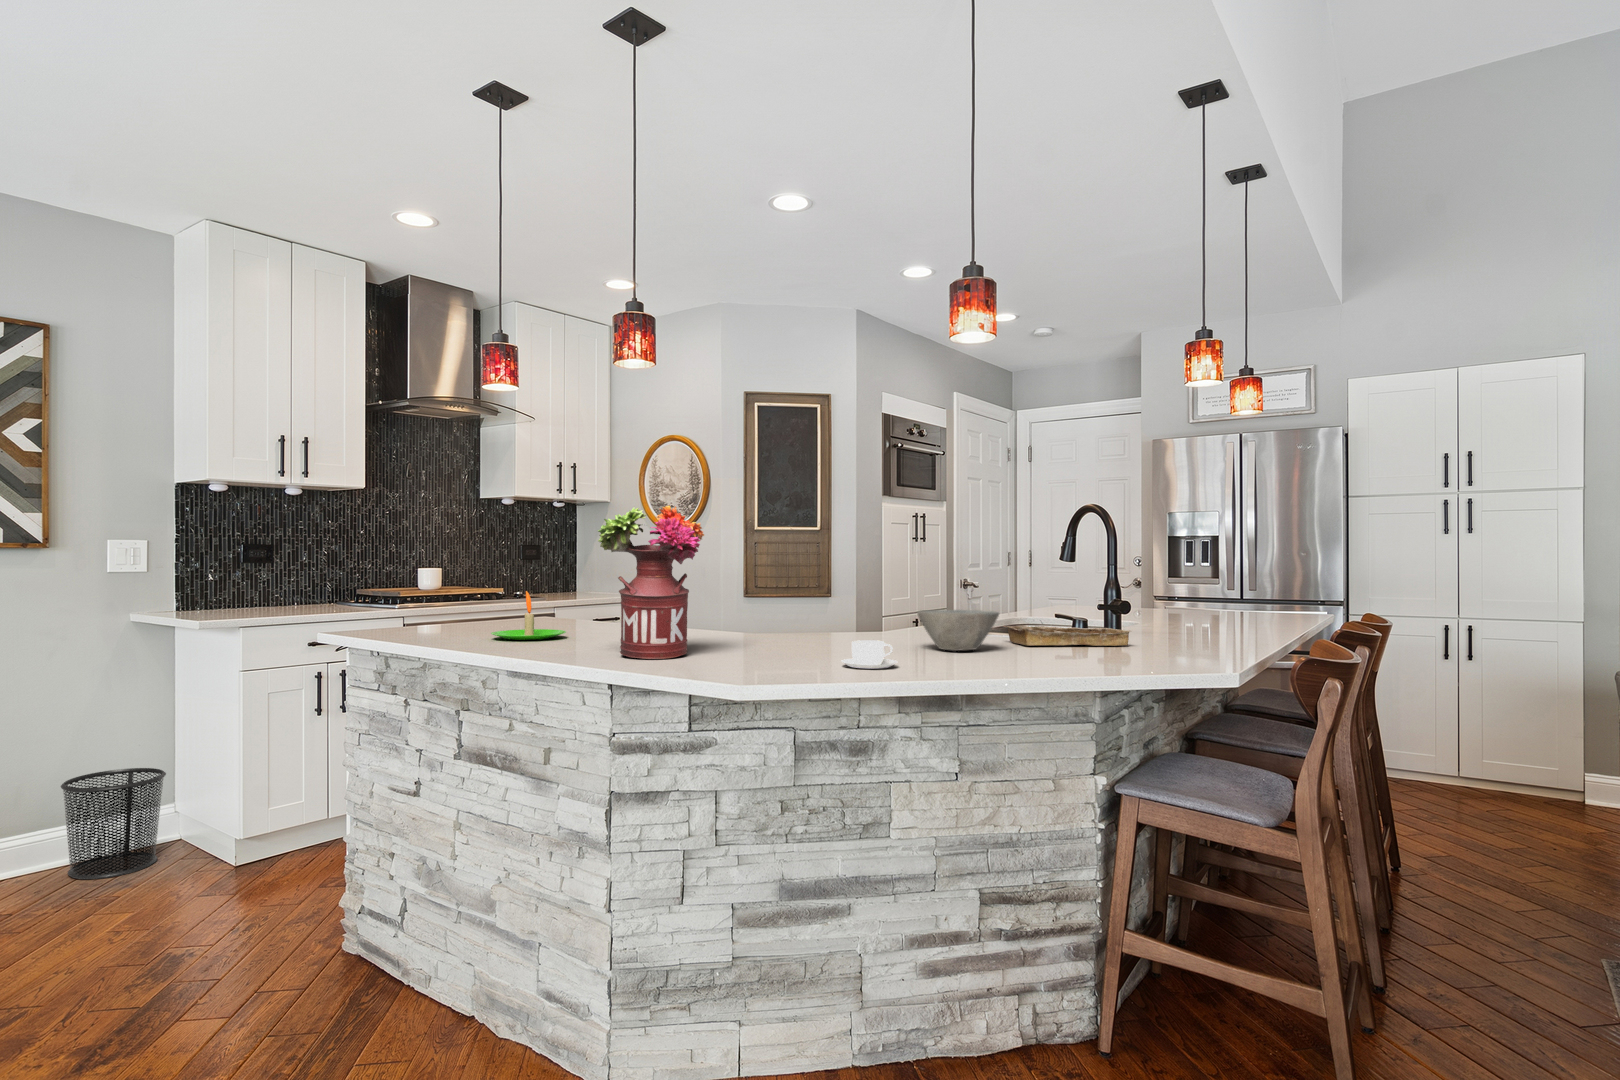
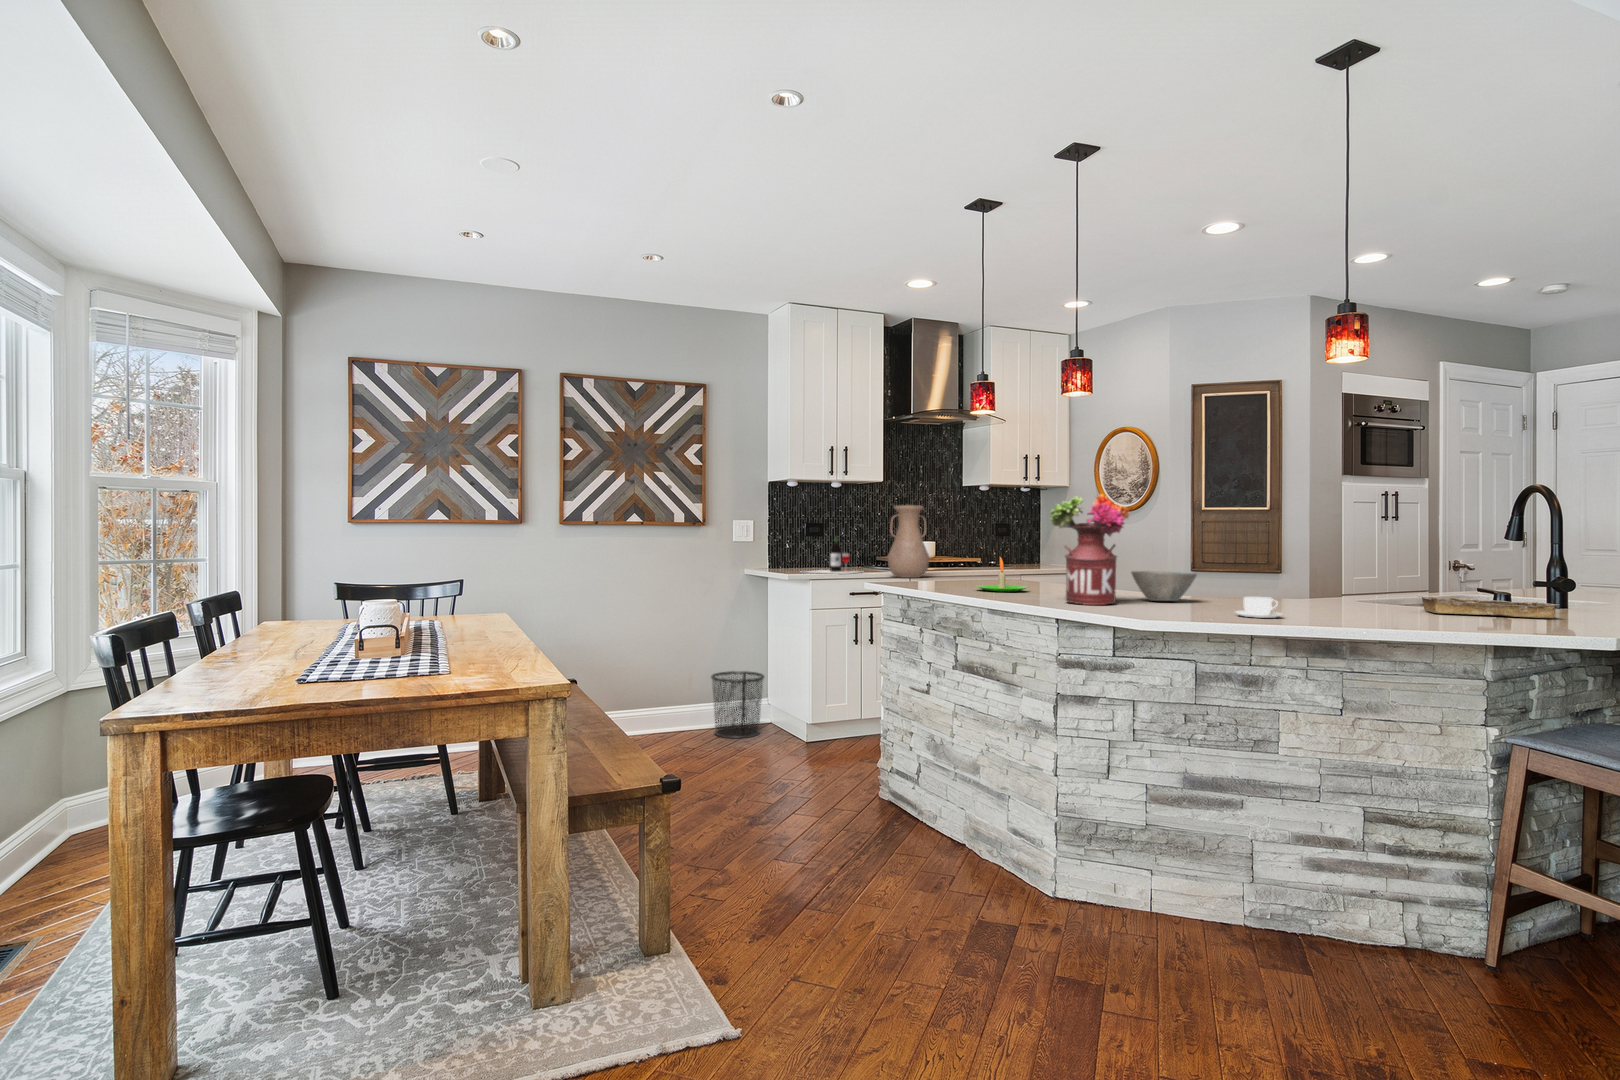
vase: none [365,520,429,620] -> present [888,505,929,578]
wine bottle: none [216,563,343,617] -> present [808,536,858,574]
bowl: present [917,610,999,651] -> present [1132,571,1197,601]

